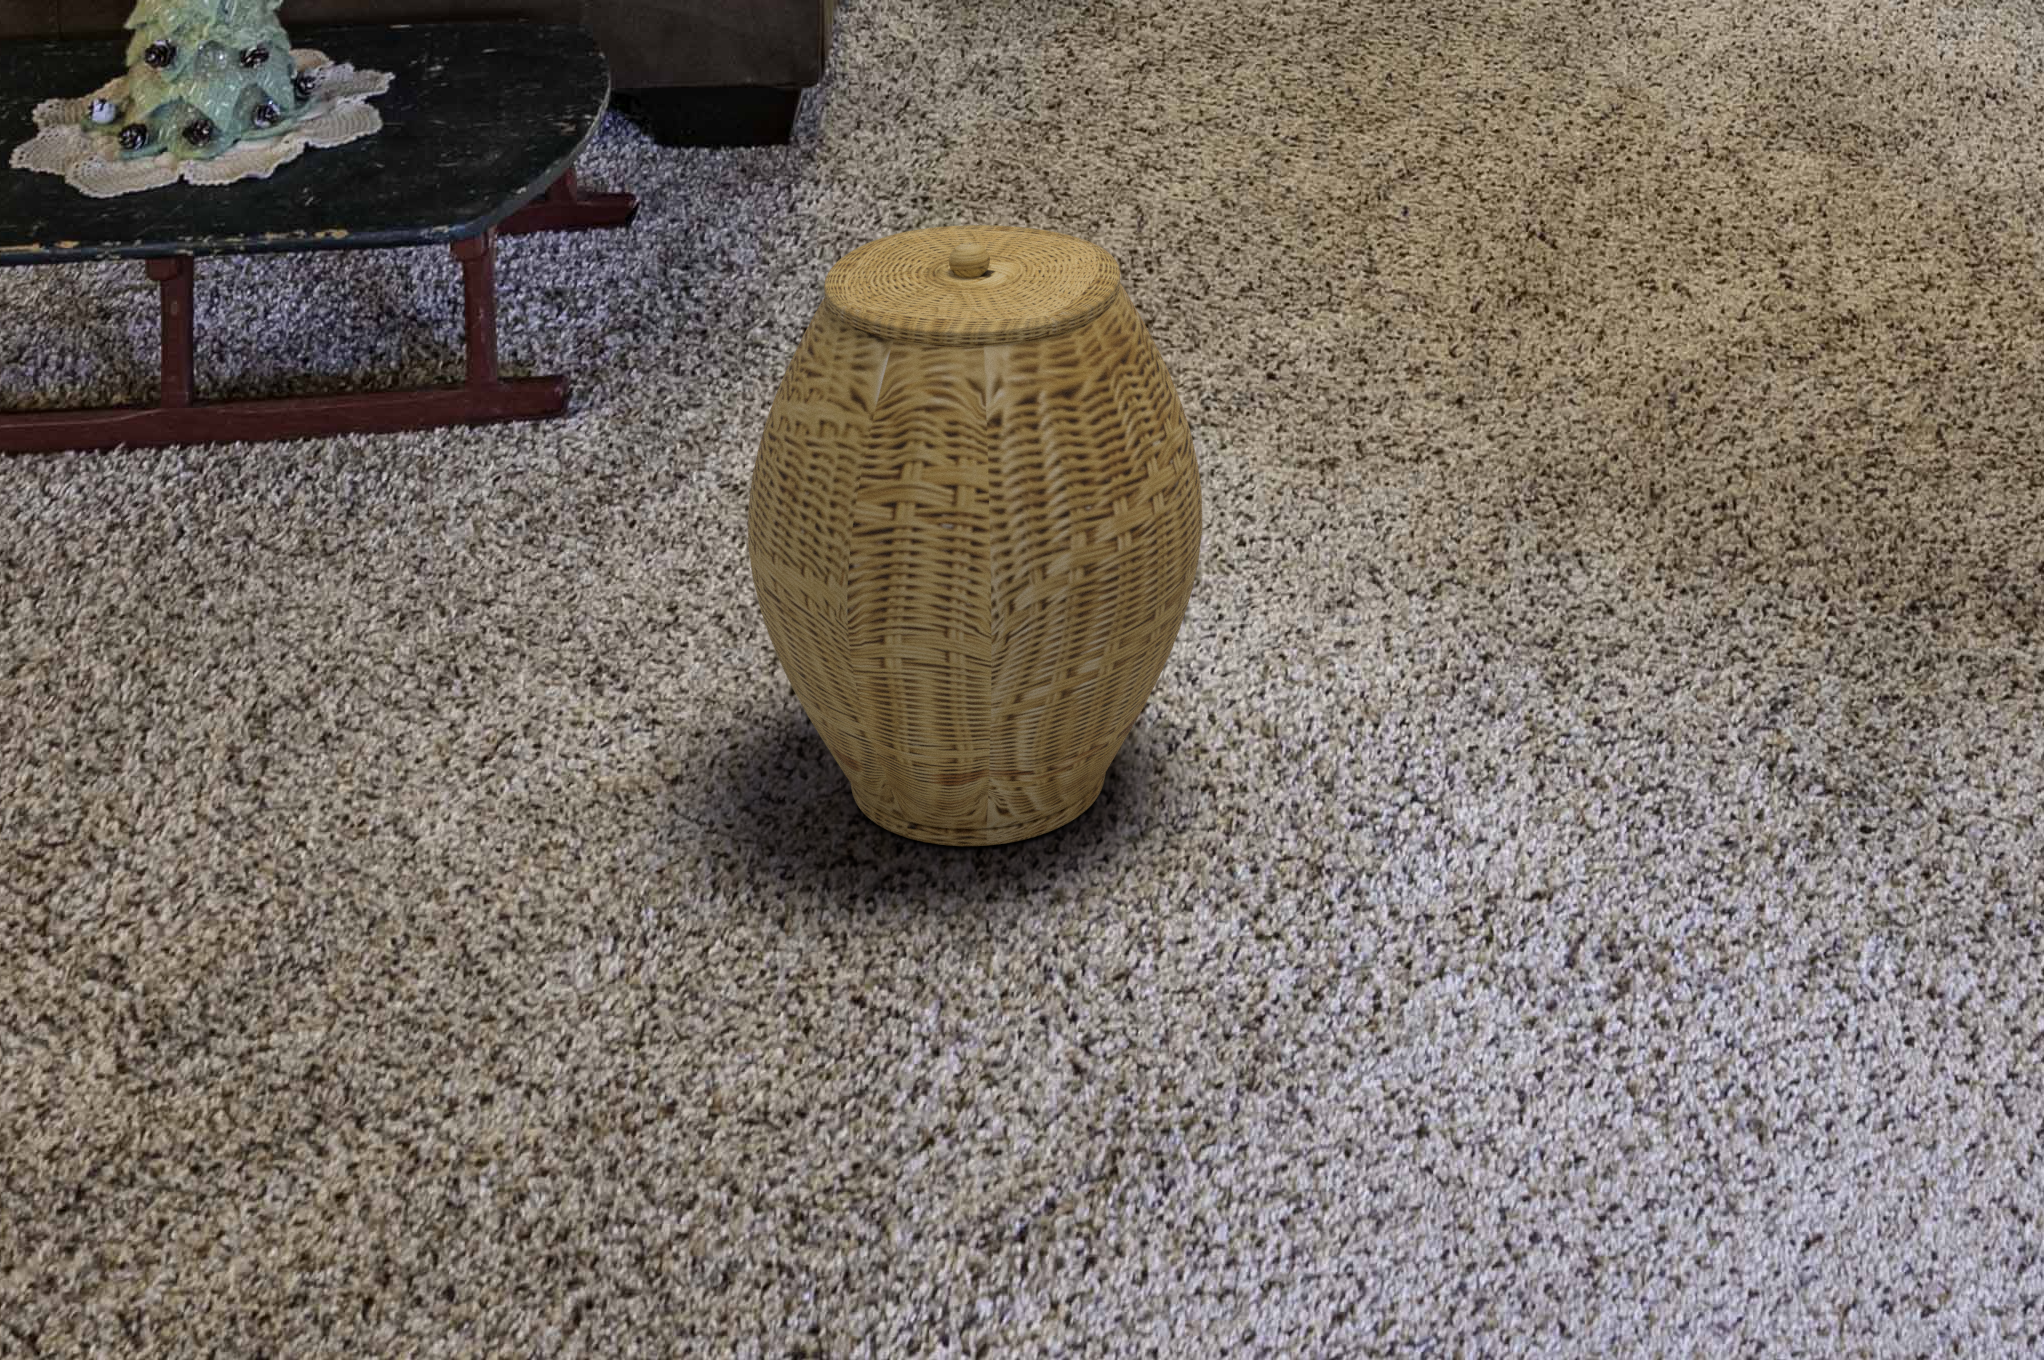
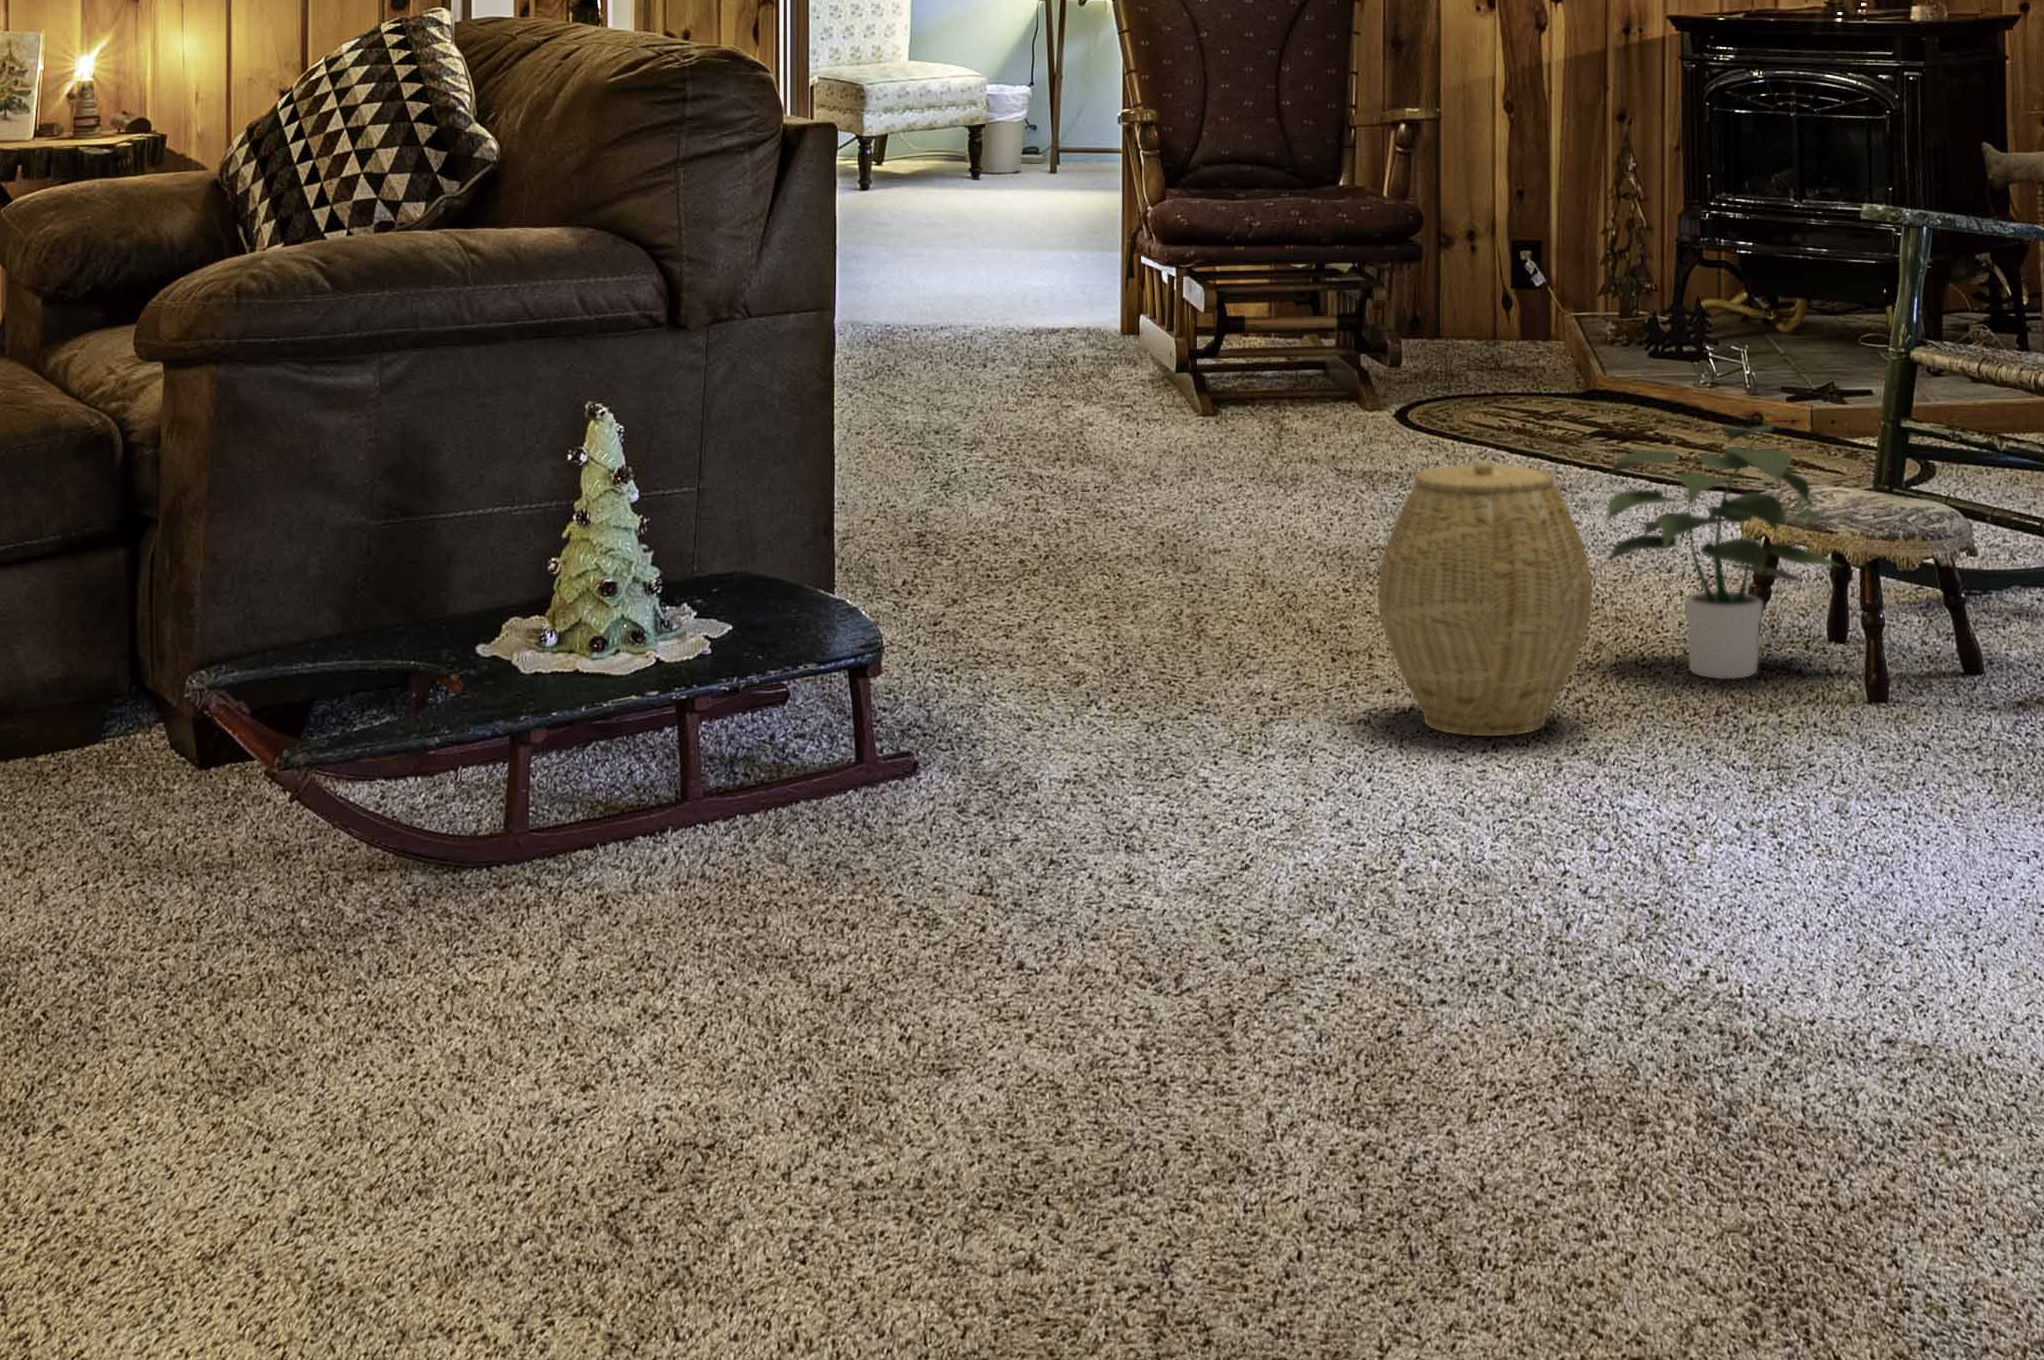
potted plant: none [1466,170,1967,725] -> present [1607,425,1839,679]

